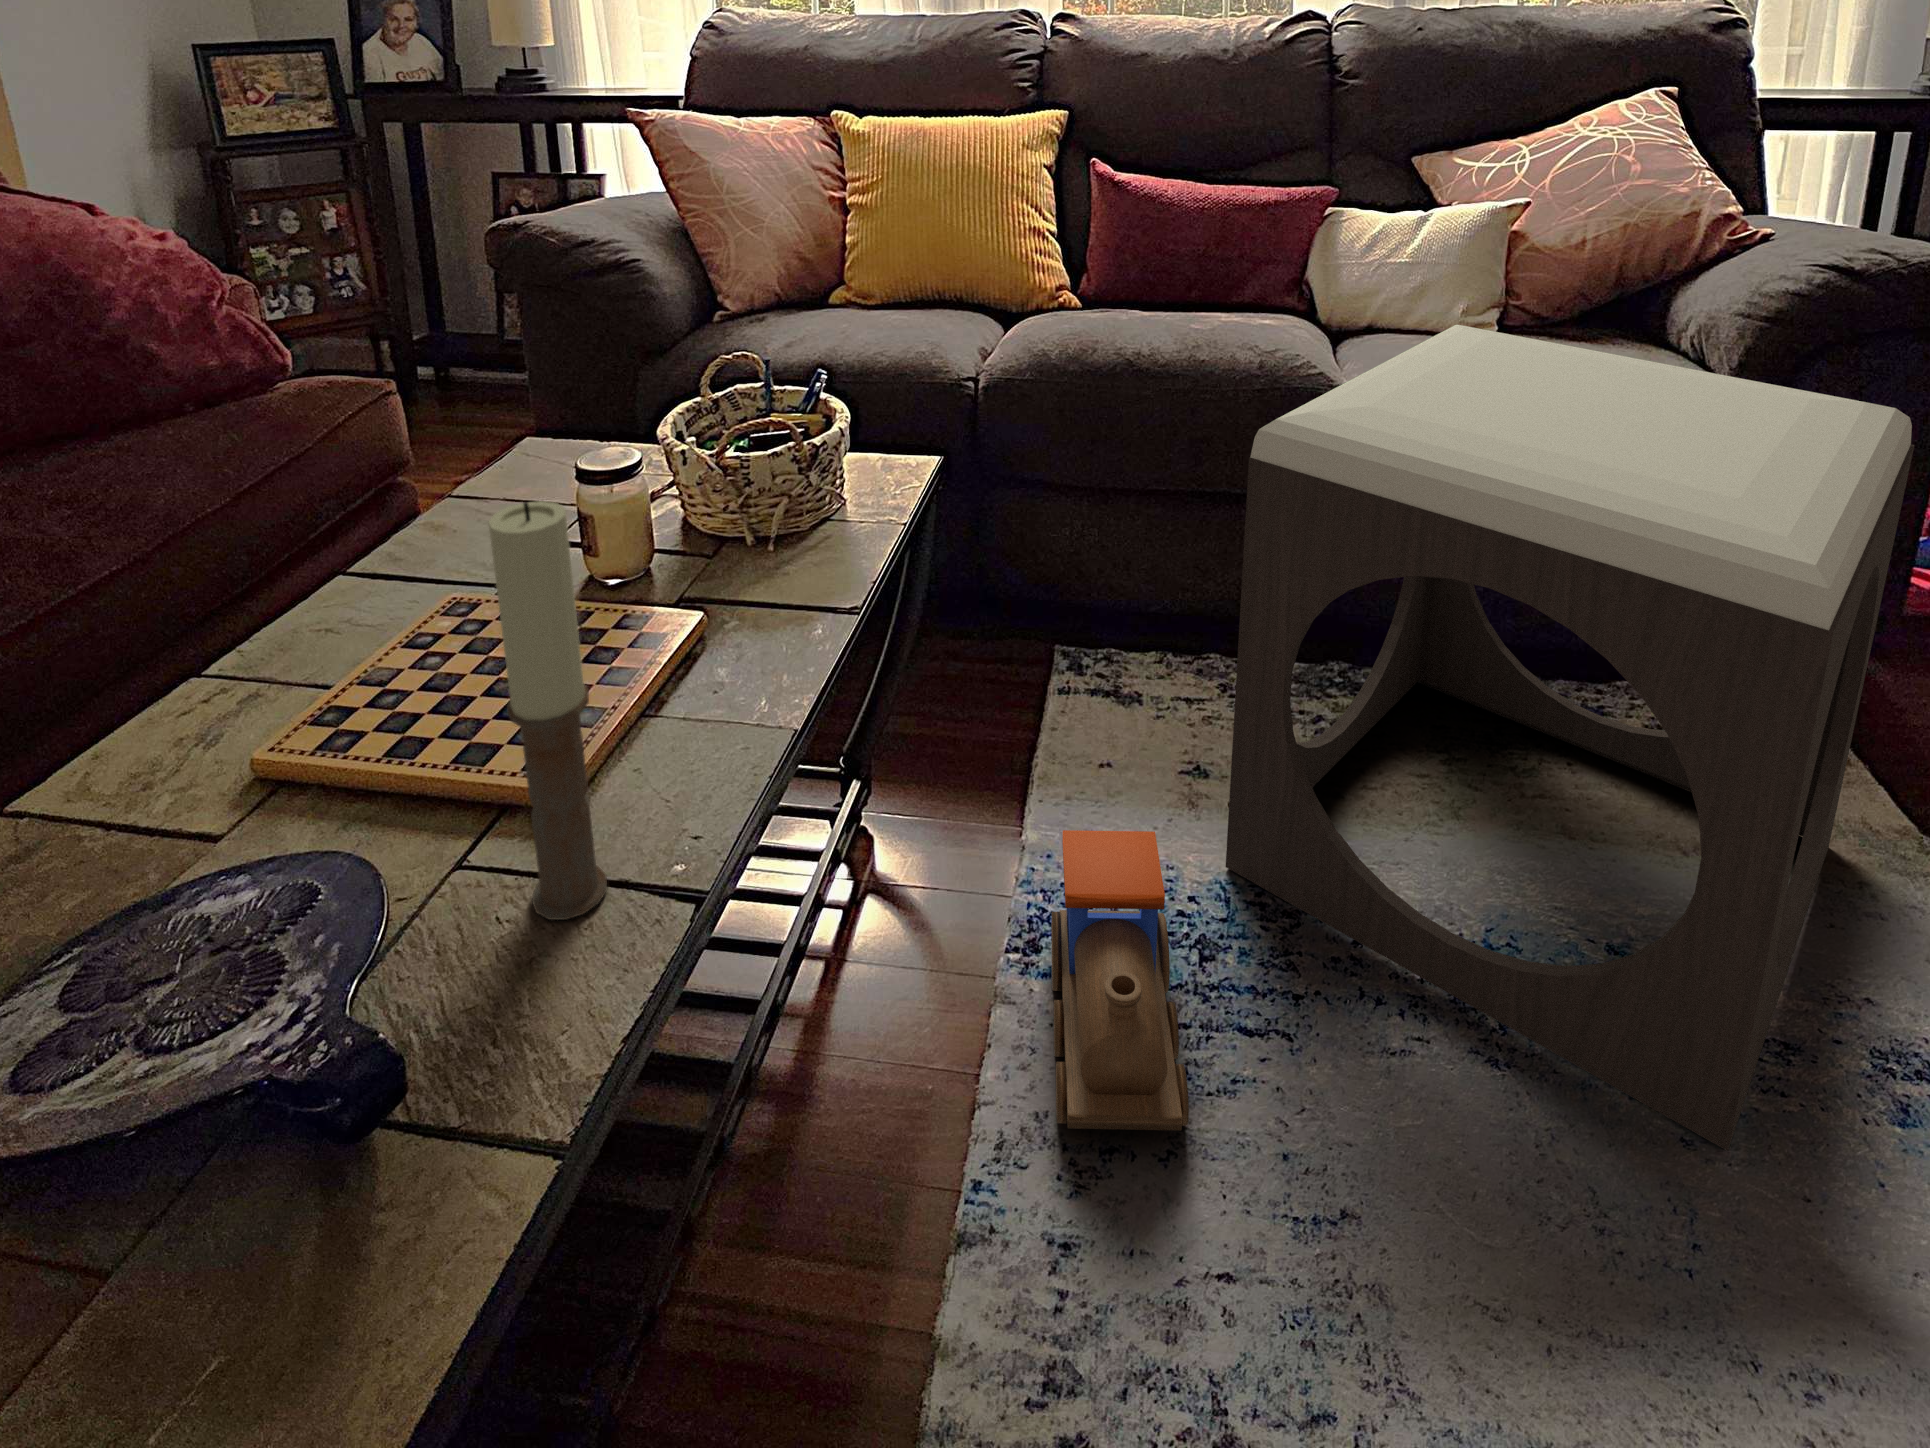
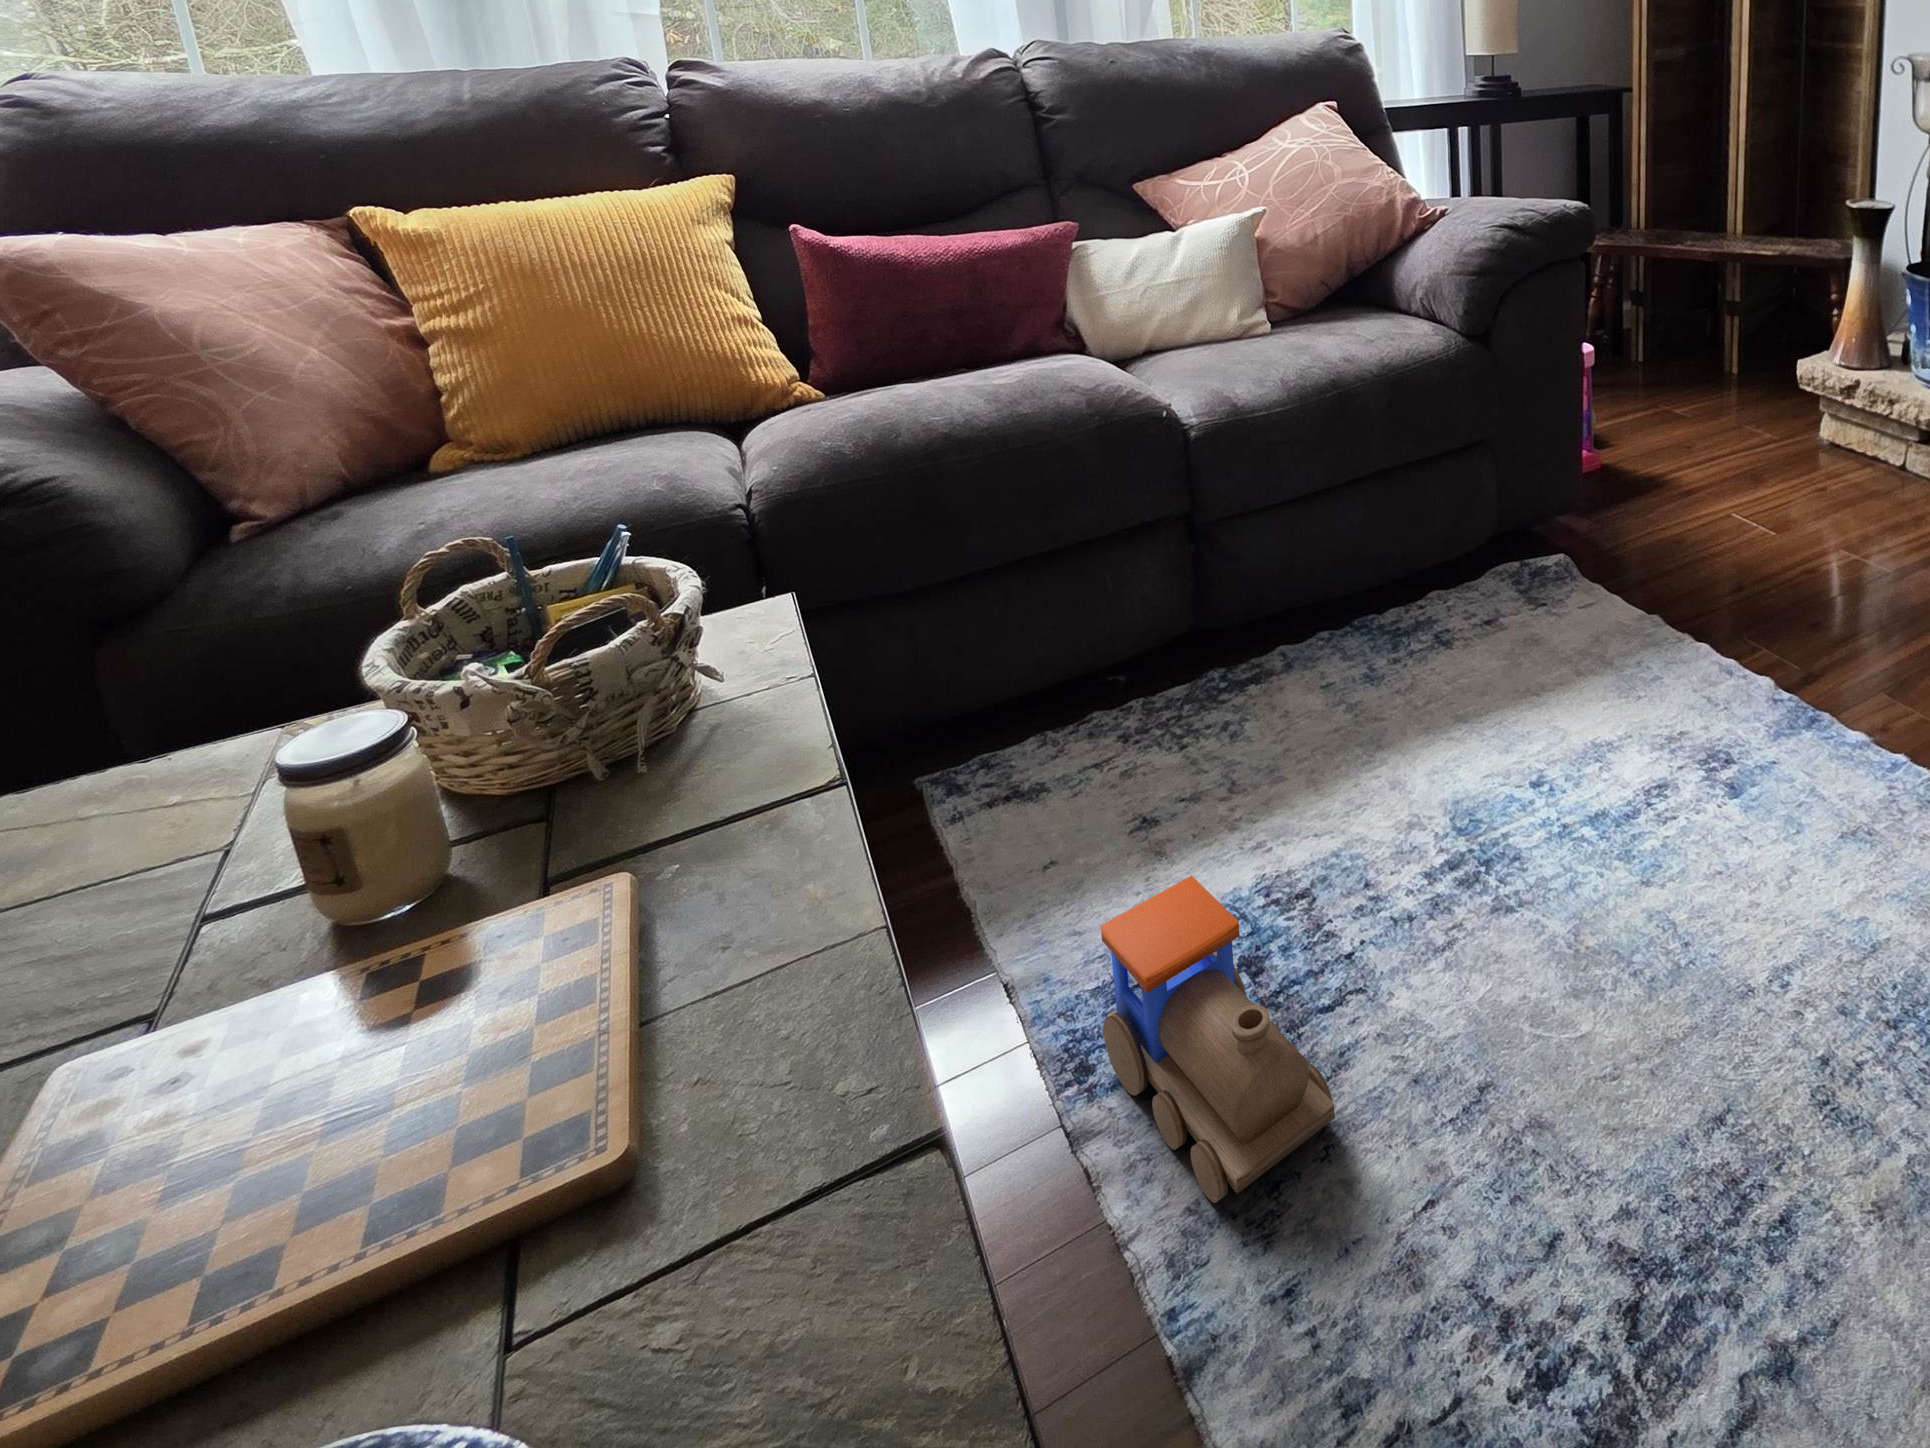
footstool: present [1226,325,1914,1151] -> none [1198,315,1676,889]
candle: present [489,501,607,920] -> none [569,716,795,1322]

